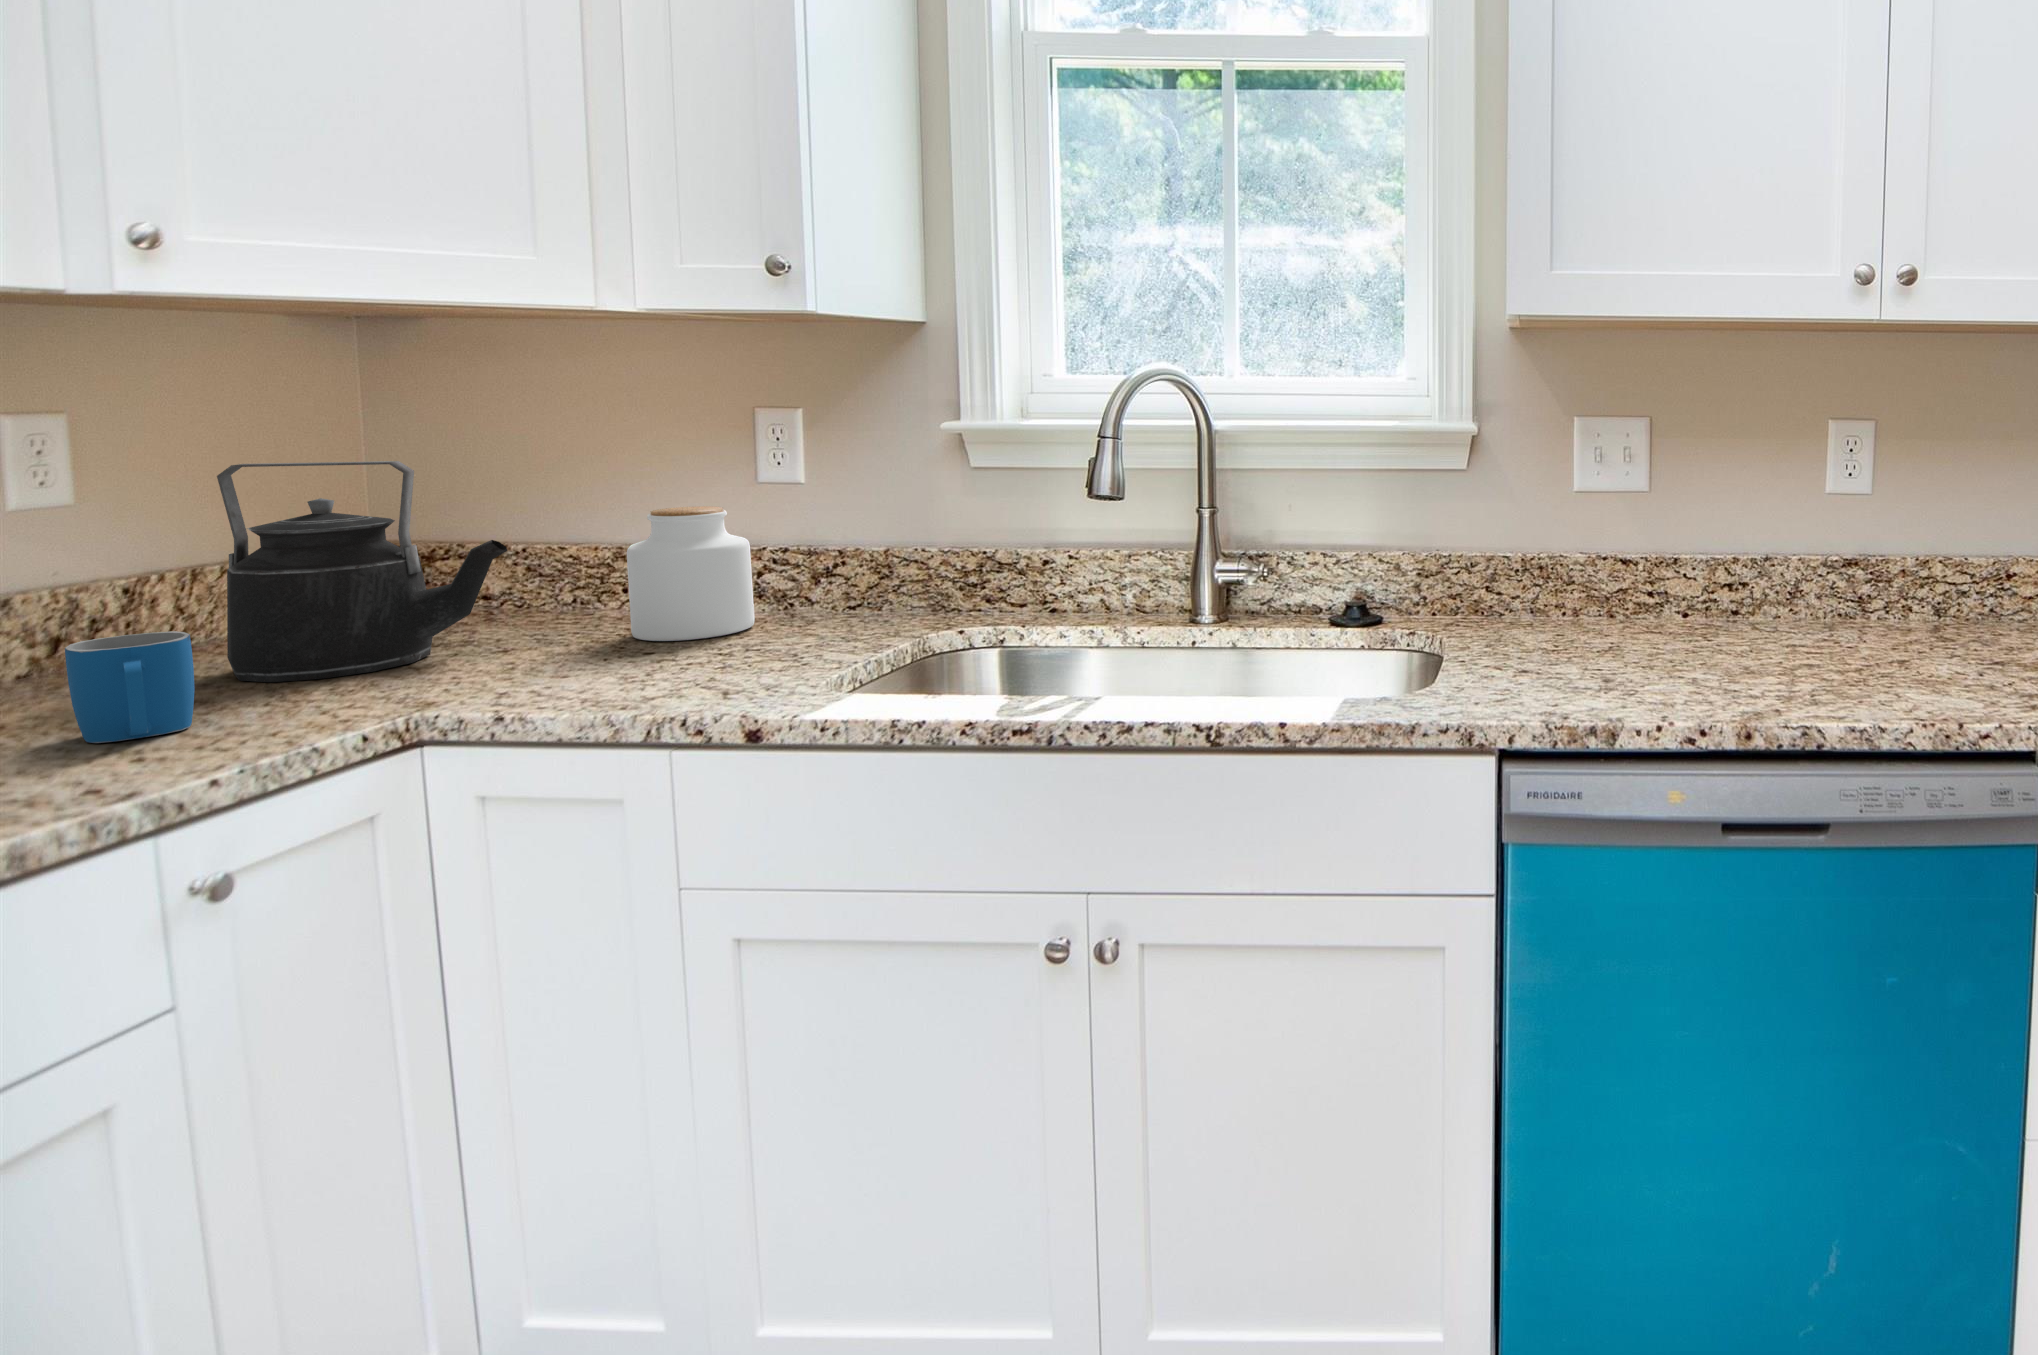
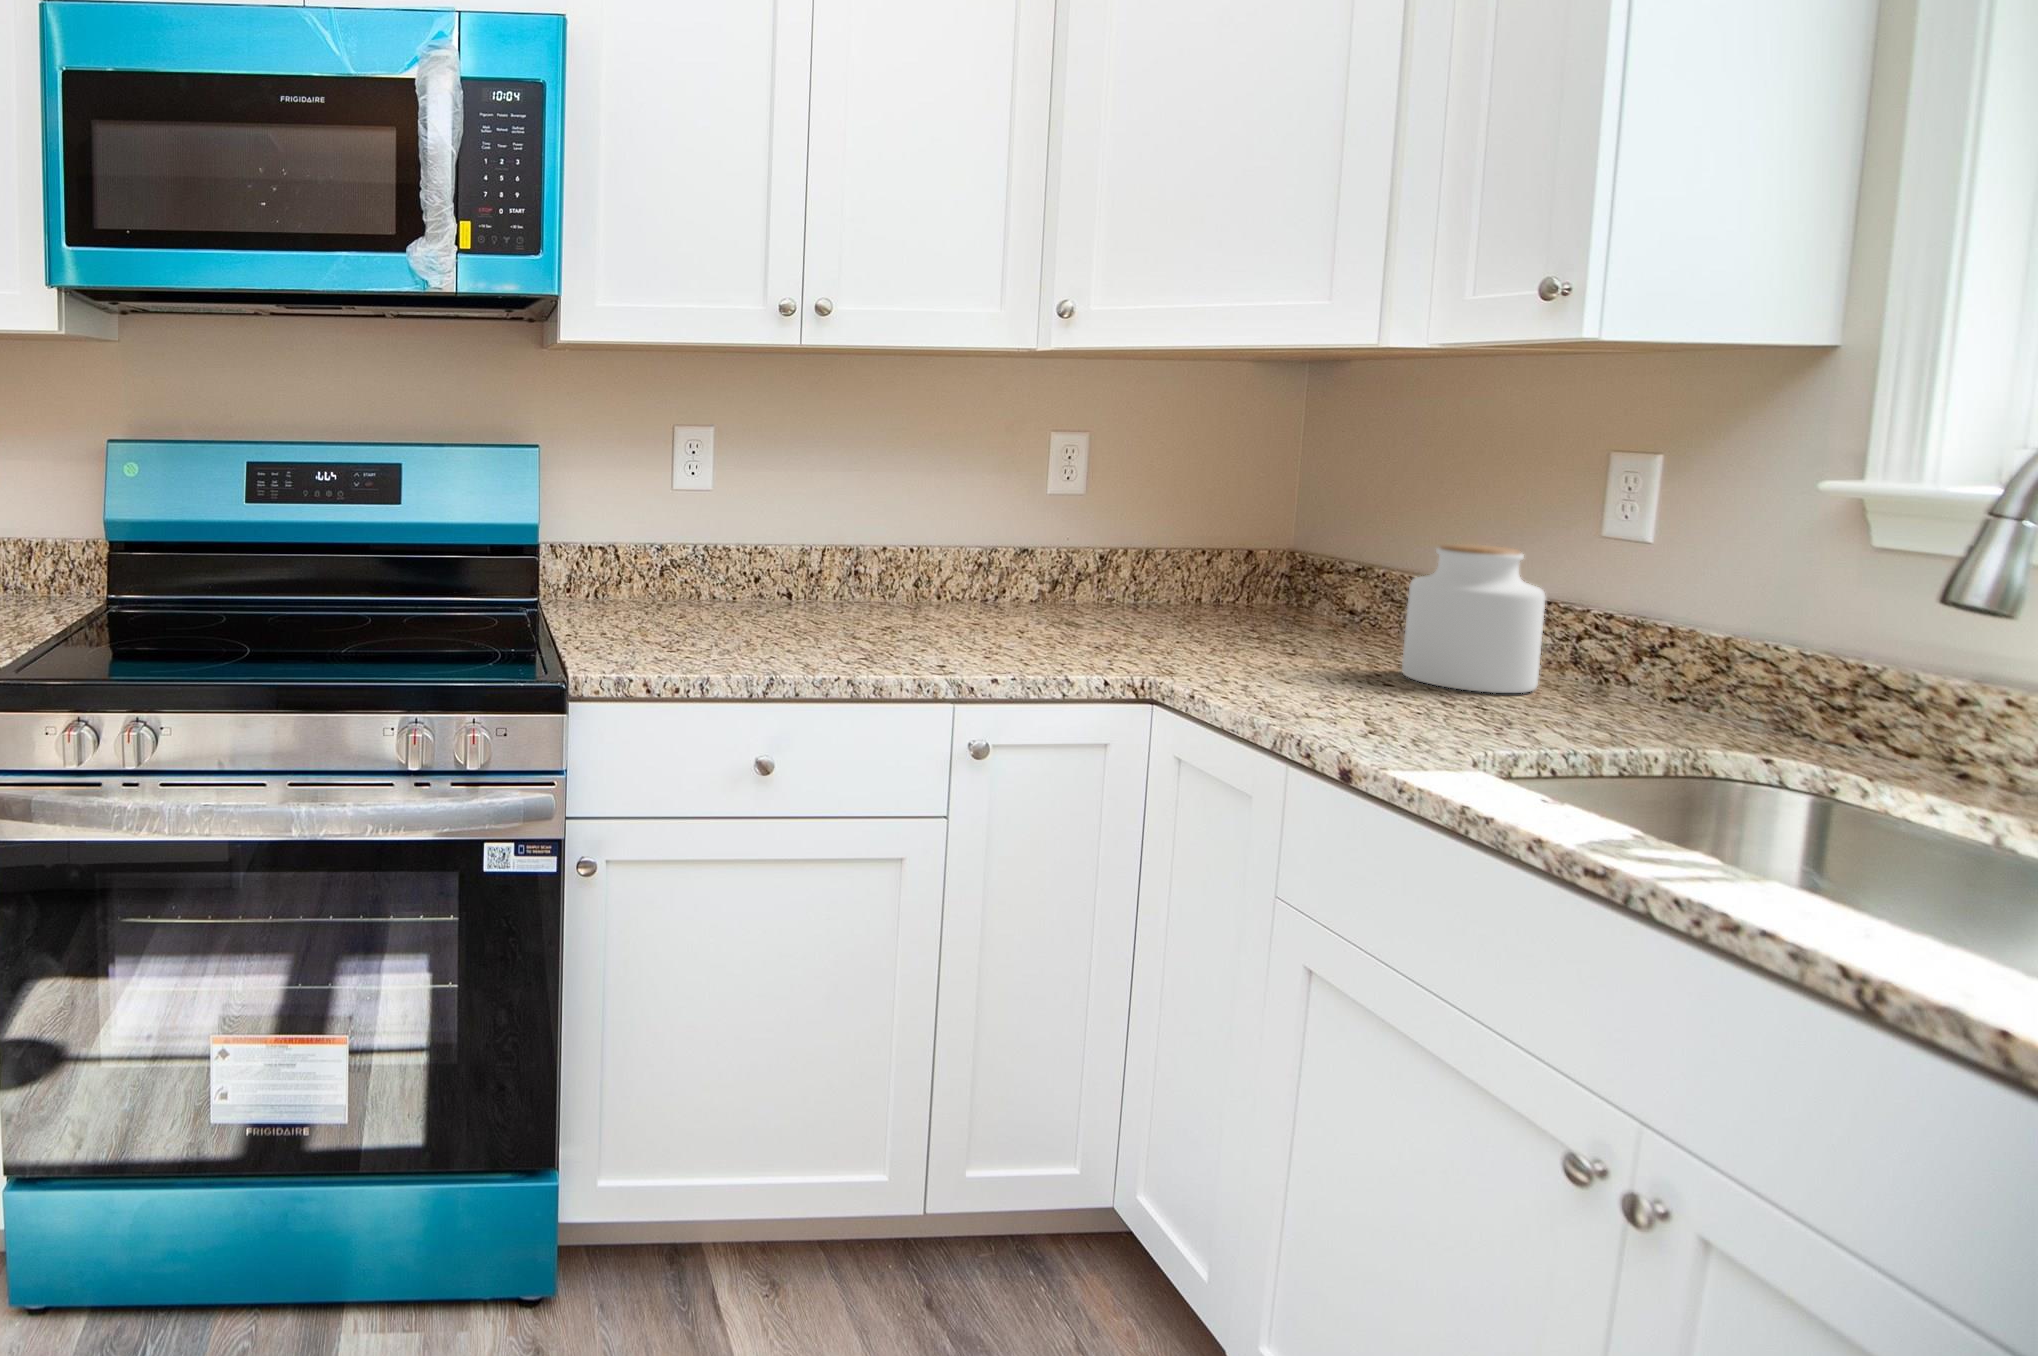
kettle: present [217,461,507,682] -> none [1112,464,1303,647]
mug: present [65,631,195,743] -> none [989,574,1053,649]

